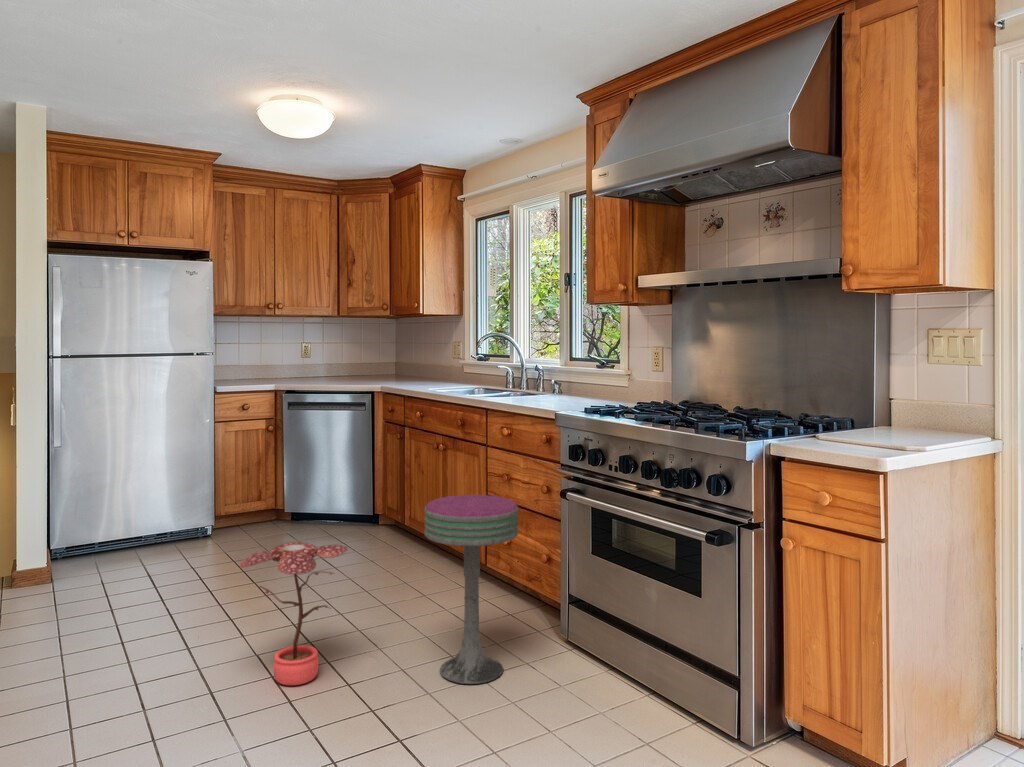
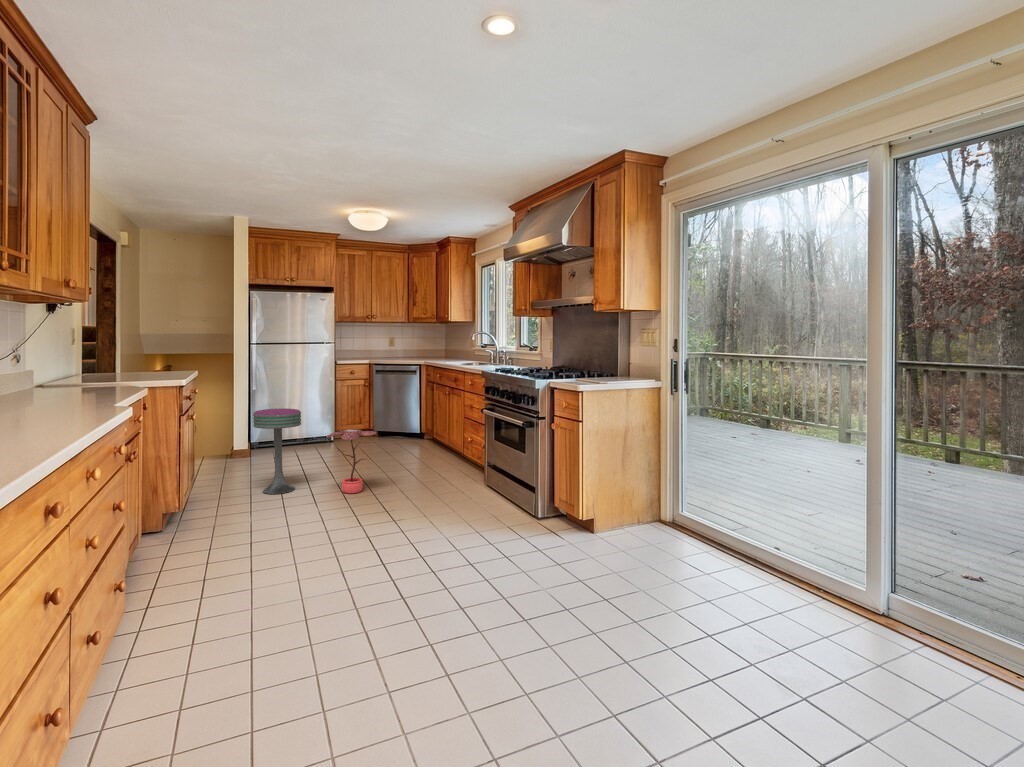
bar stool: present [424,495,518,684] -> present [253,408,301,494]

